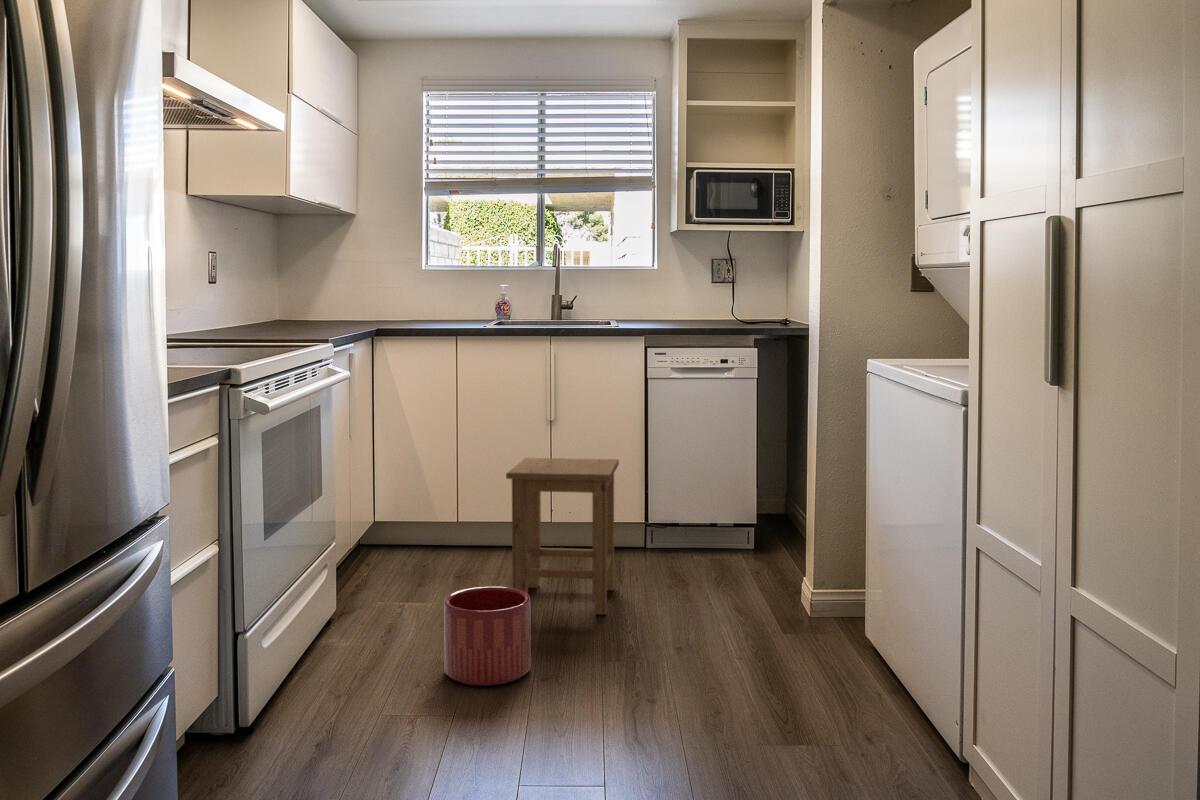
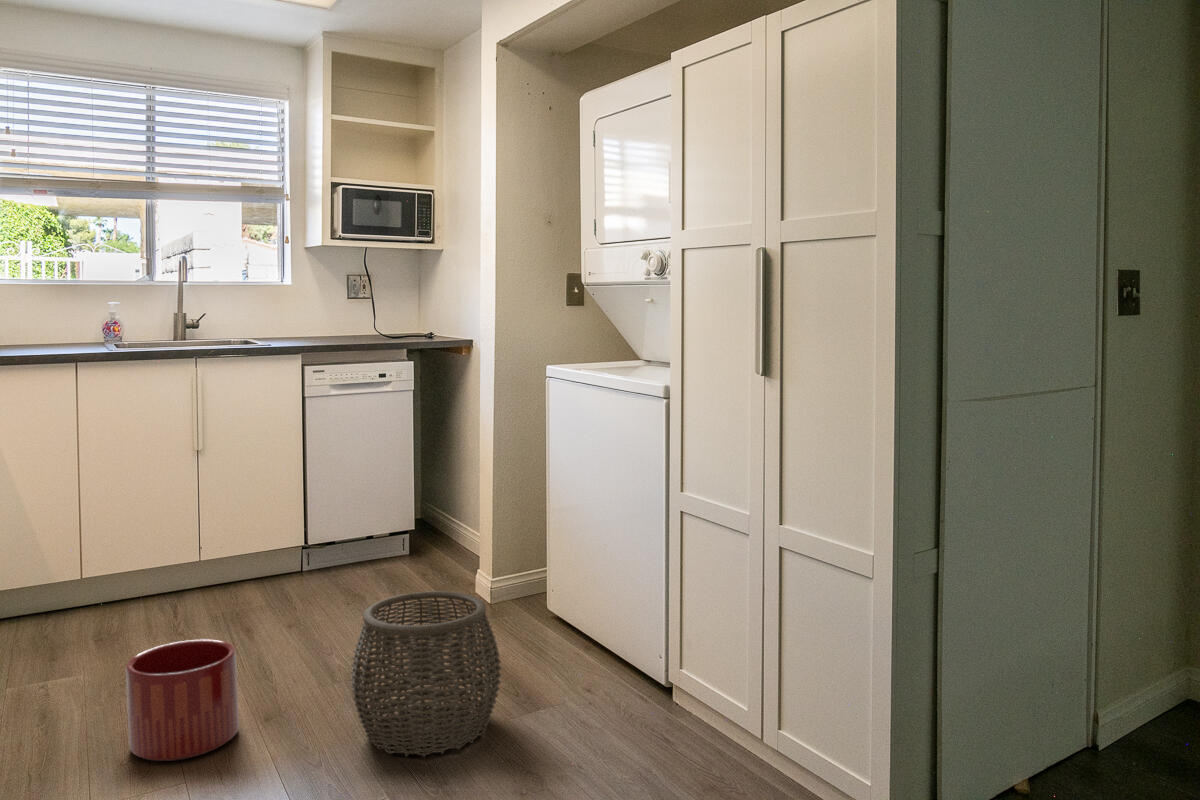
stool: present [506,458,619,614] -> none [172,483,297,666]
woven basket: none [615,573,759,729] -> present [350,591,501,756]

